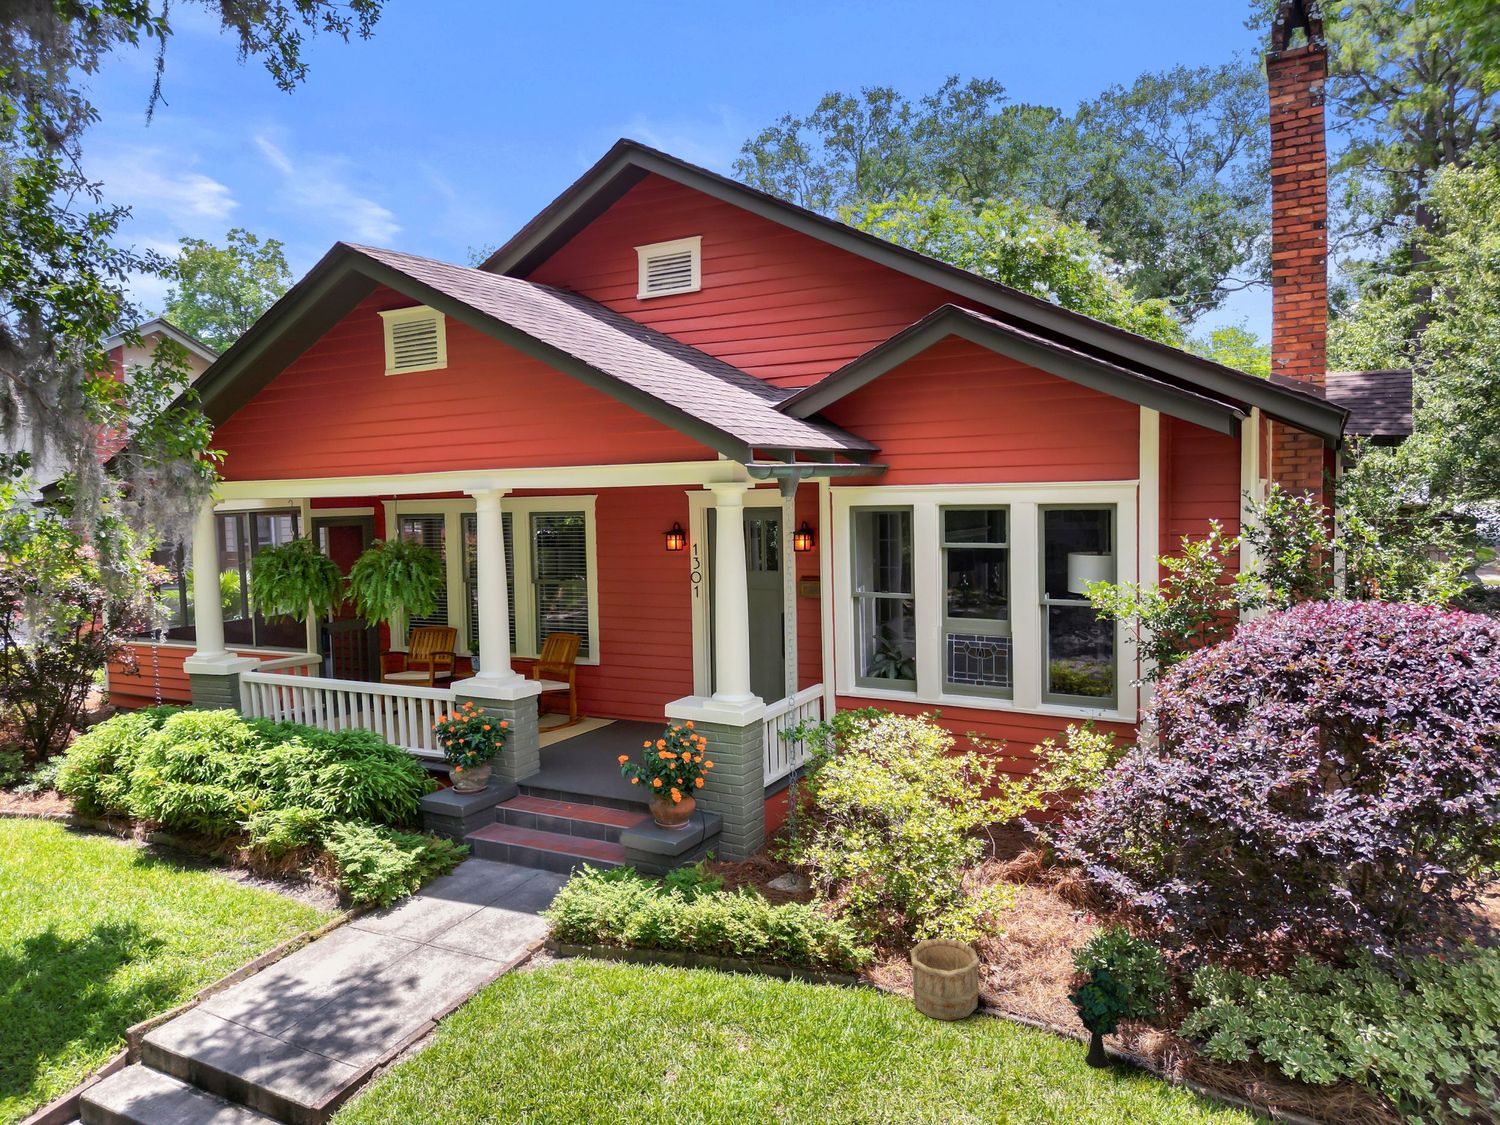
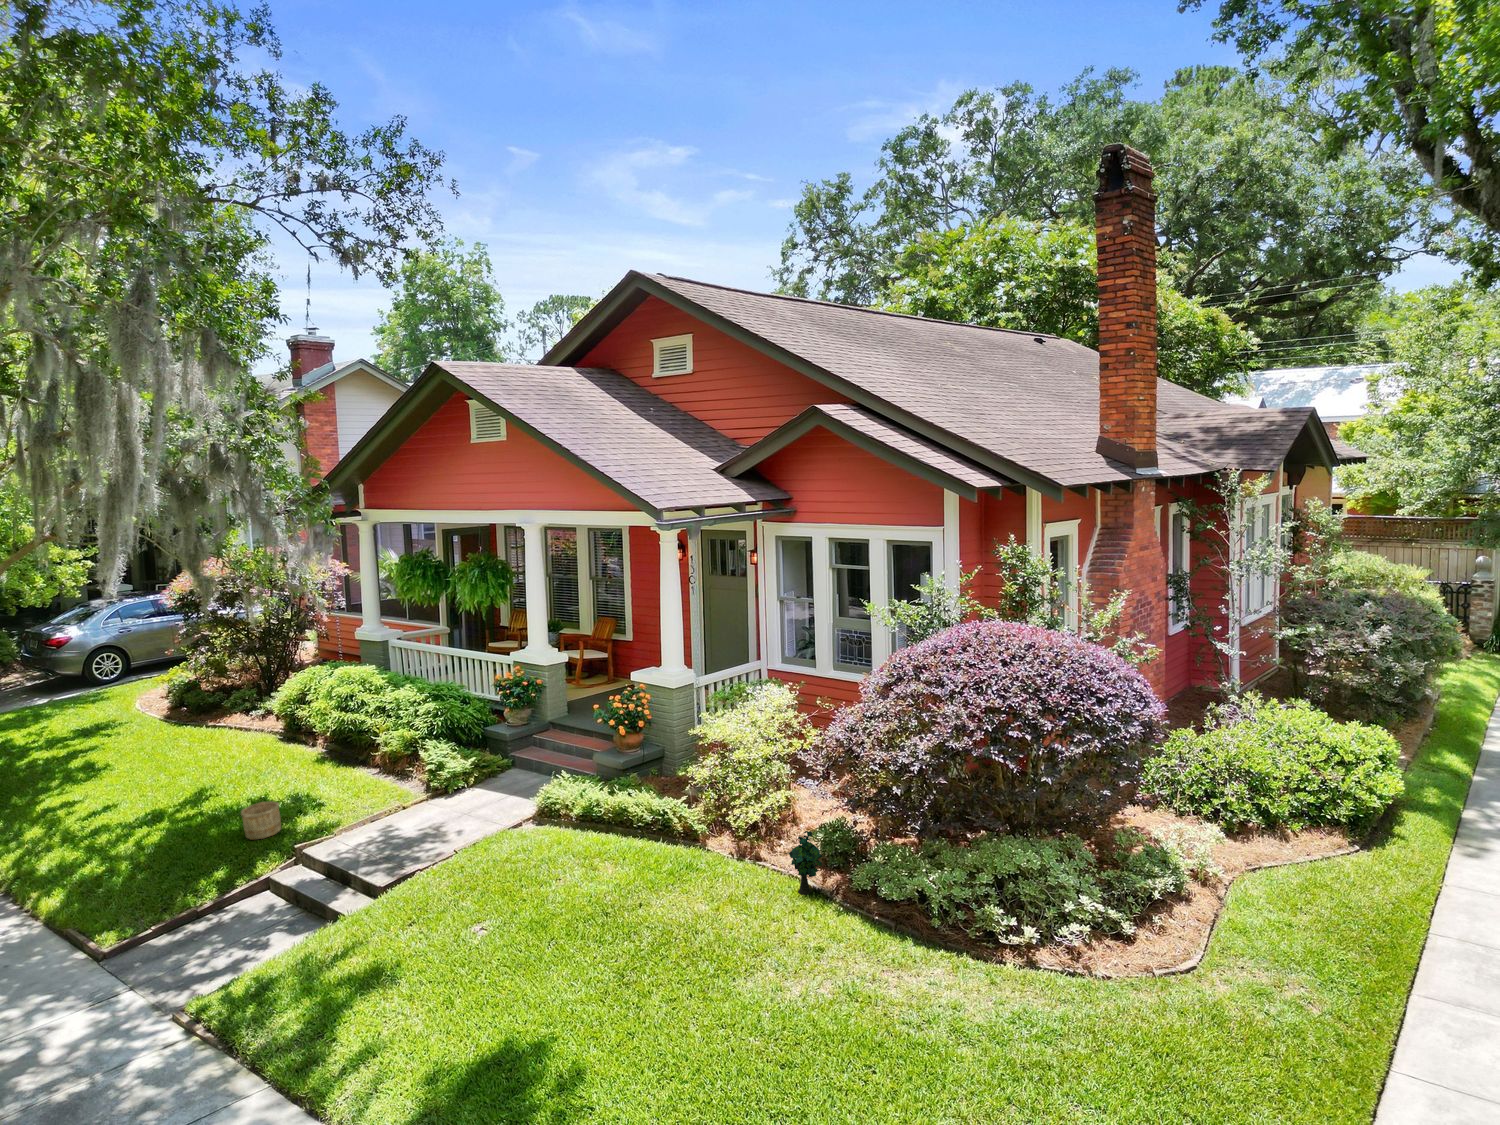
wooden bucket: present [910,938,980,1021] -> present [241,801,281,840]

